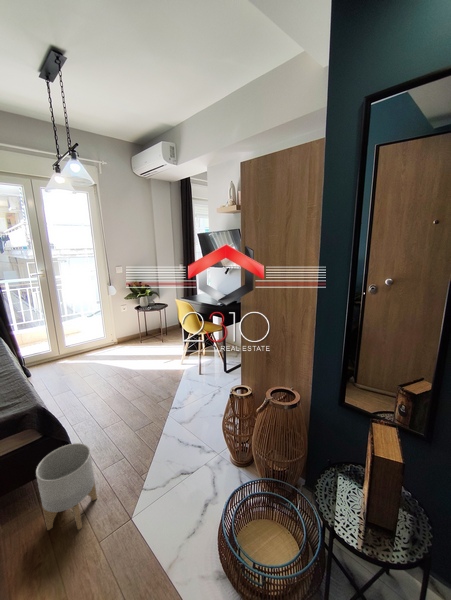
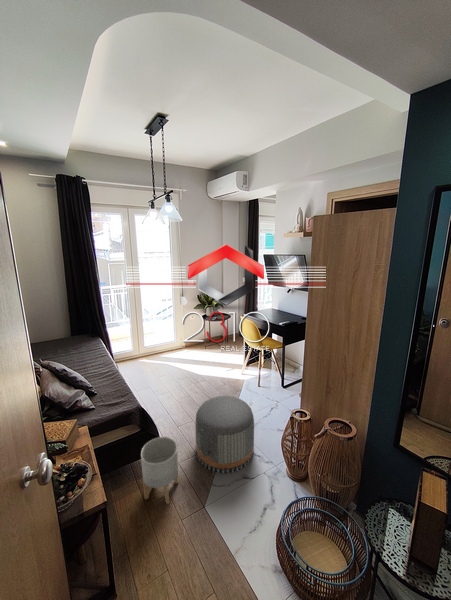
pouf: none [119,385,193,476] -> present [195,396,254,473]

